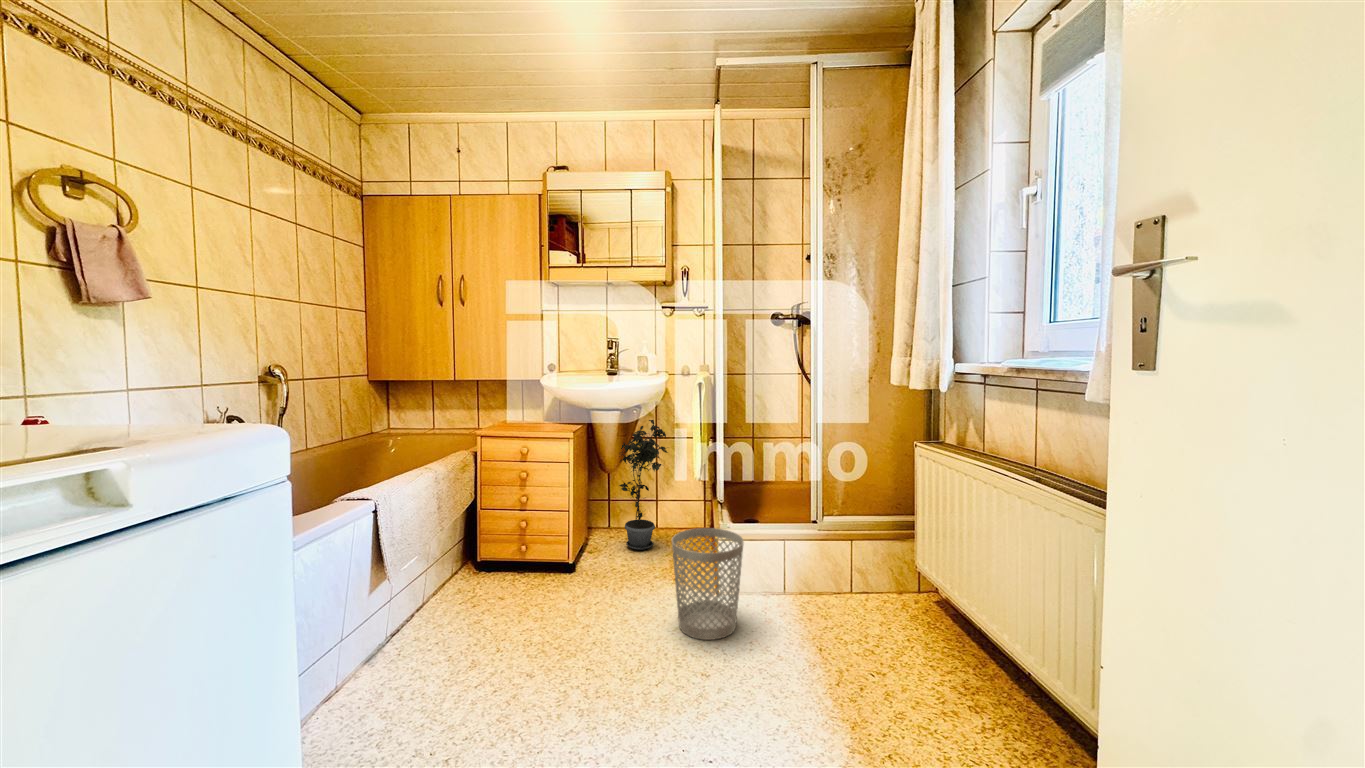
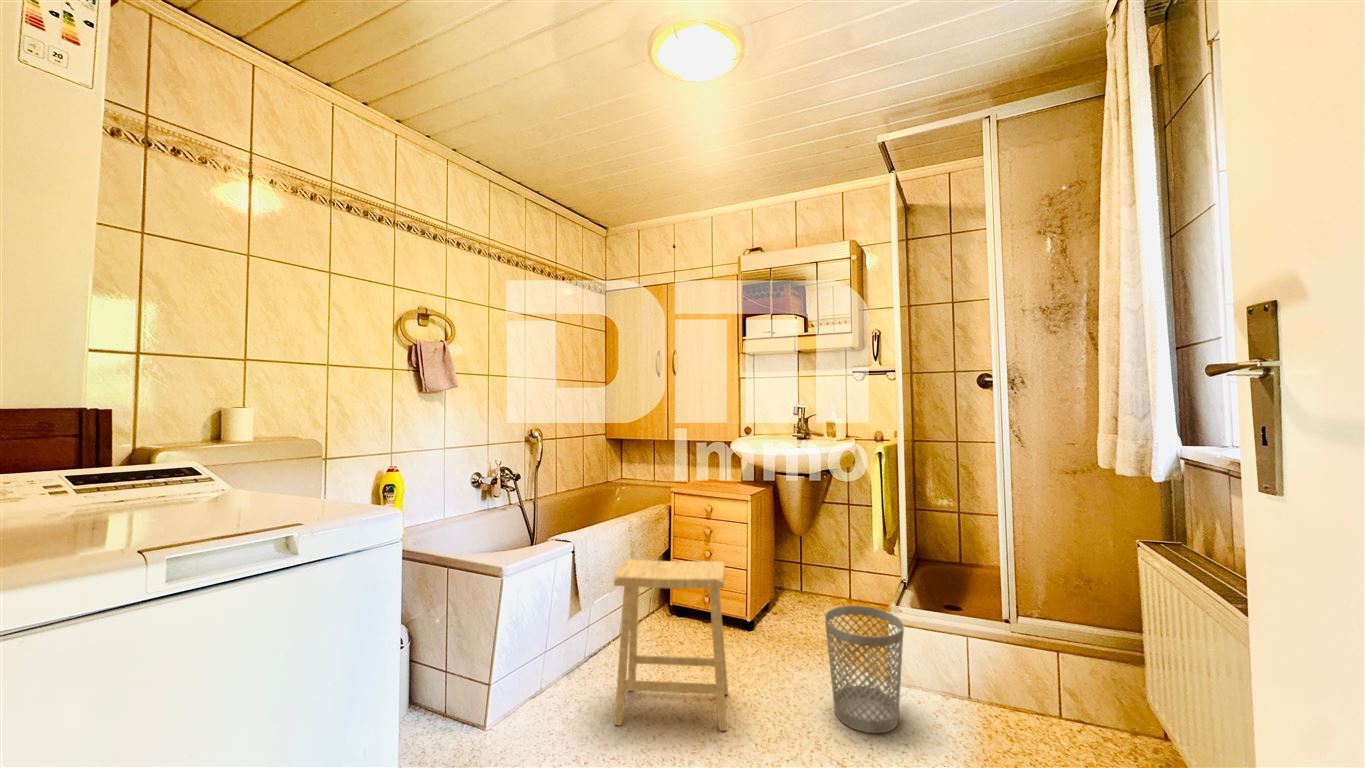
potted plant: present [619,420,668,550] -> none [794,488,851,619]
footstool: none [449,502,585,697] -> present [614,560,728,731]

